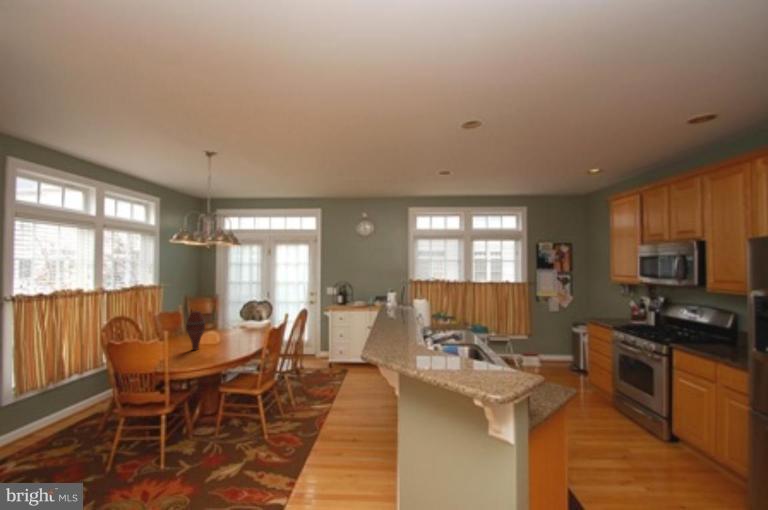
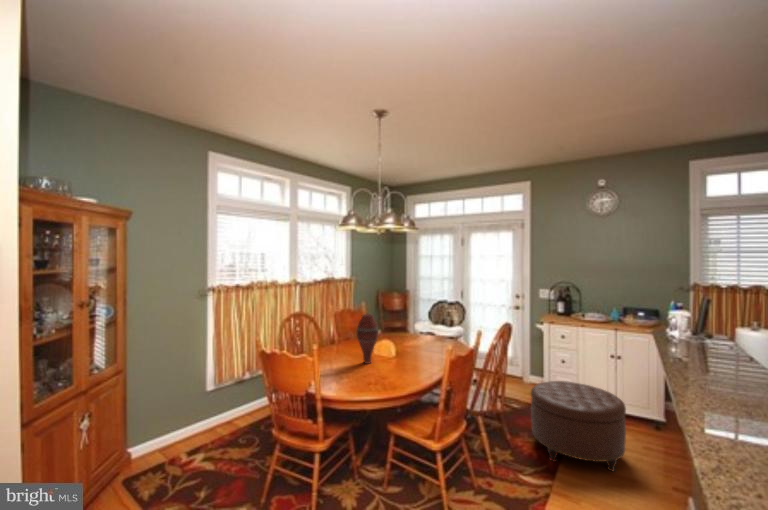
ottoman: none [319,347,372,397] -> present [531,381,626,471]

